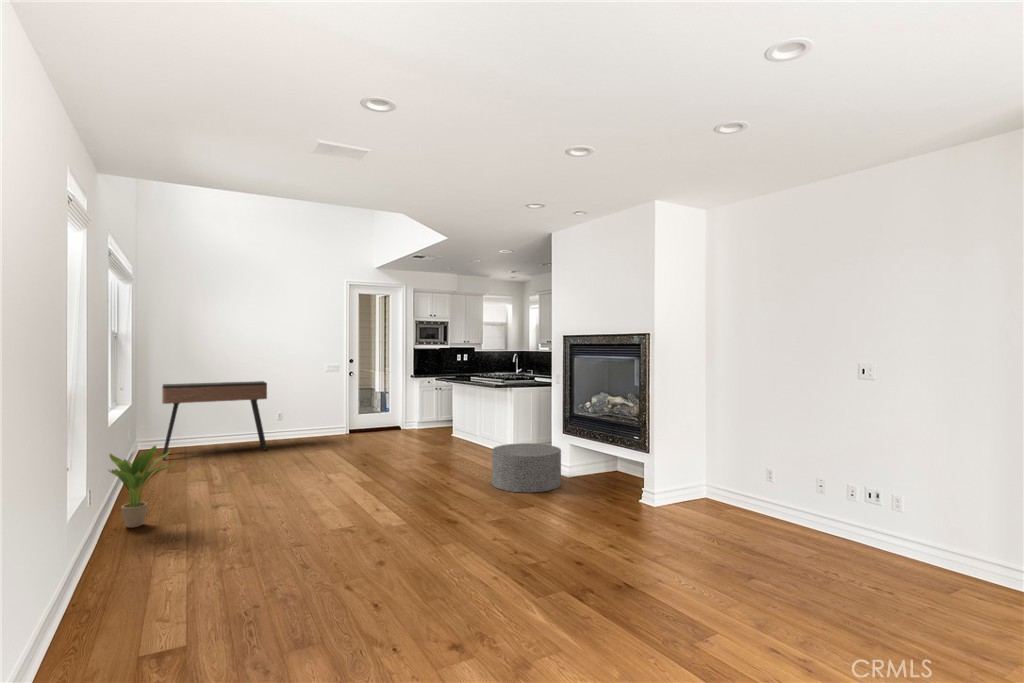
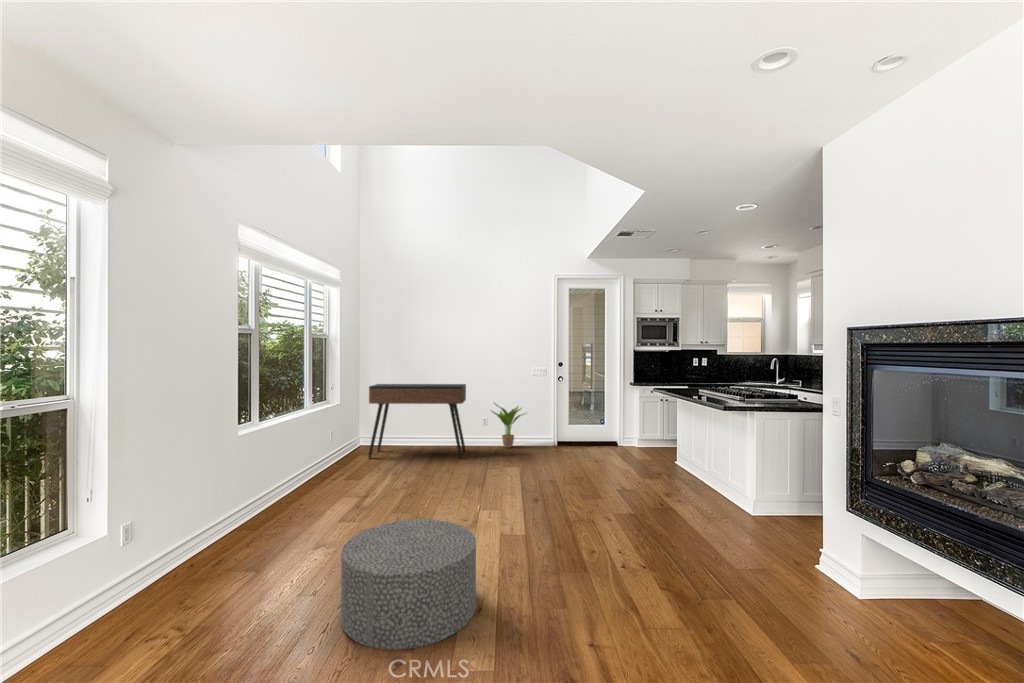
ottoman: present [492,443,561,492] -> present [341,519,476,650]
potted plant: present [109,446,174,528] -> present [492,403,526,448]

